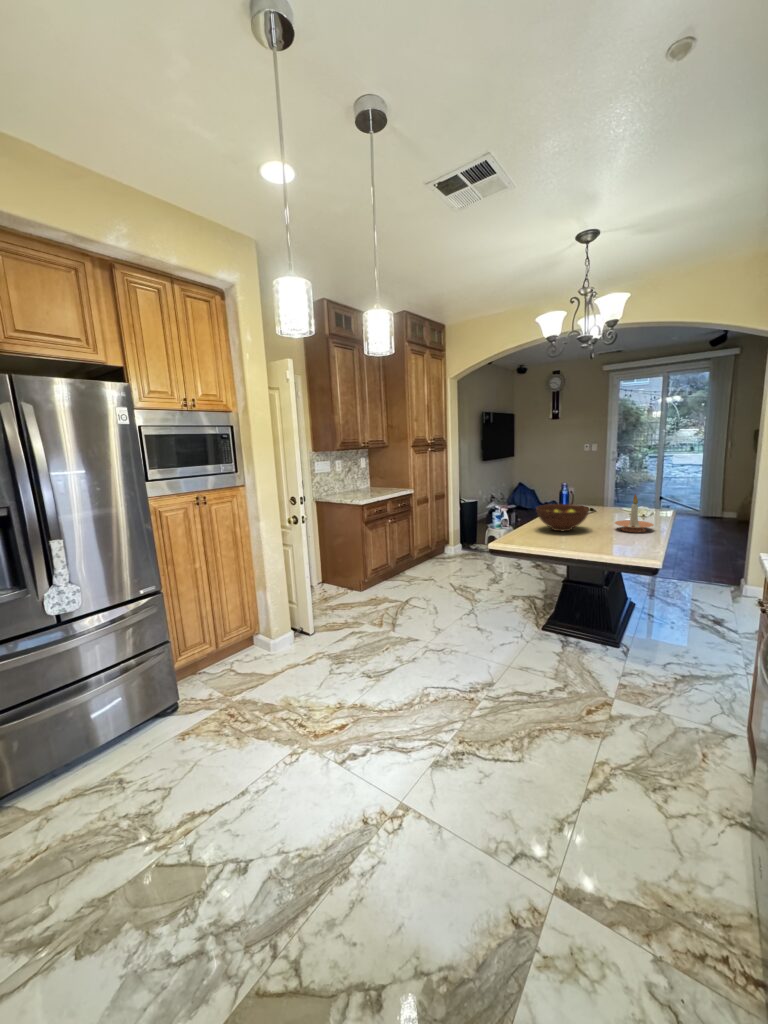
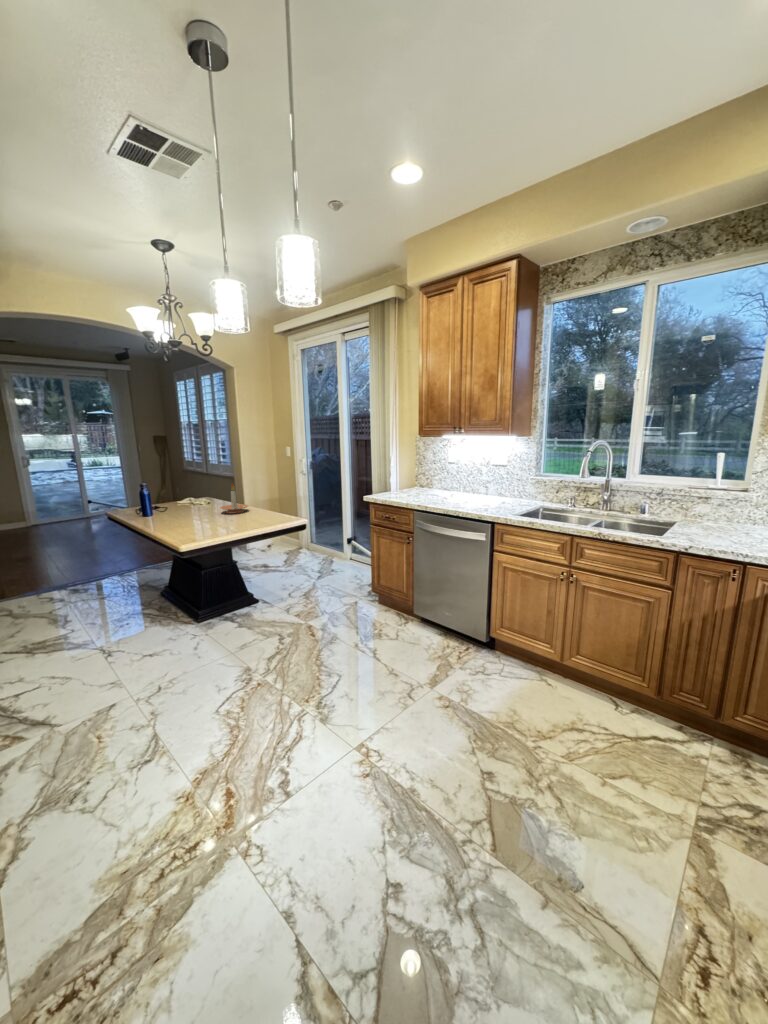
fruit bowl: present [536,504,589,531] -> none [161,499,213,525]

